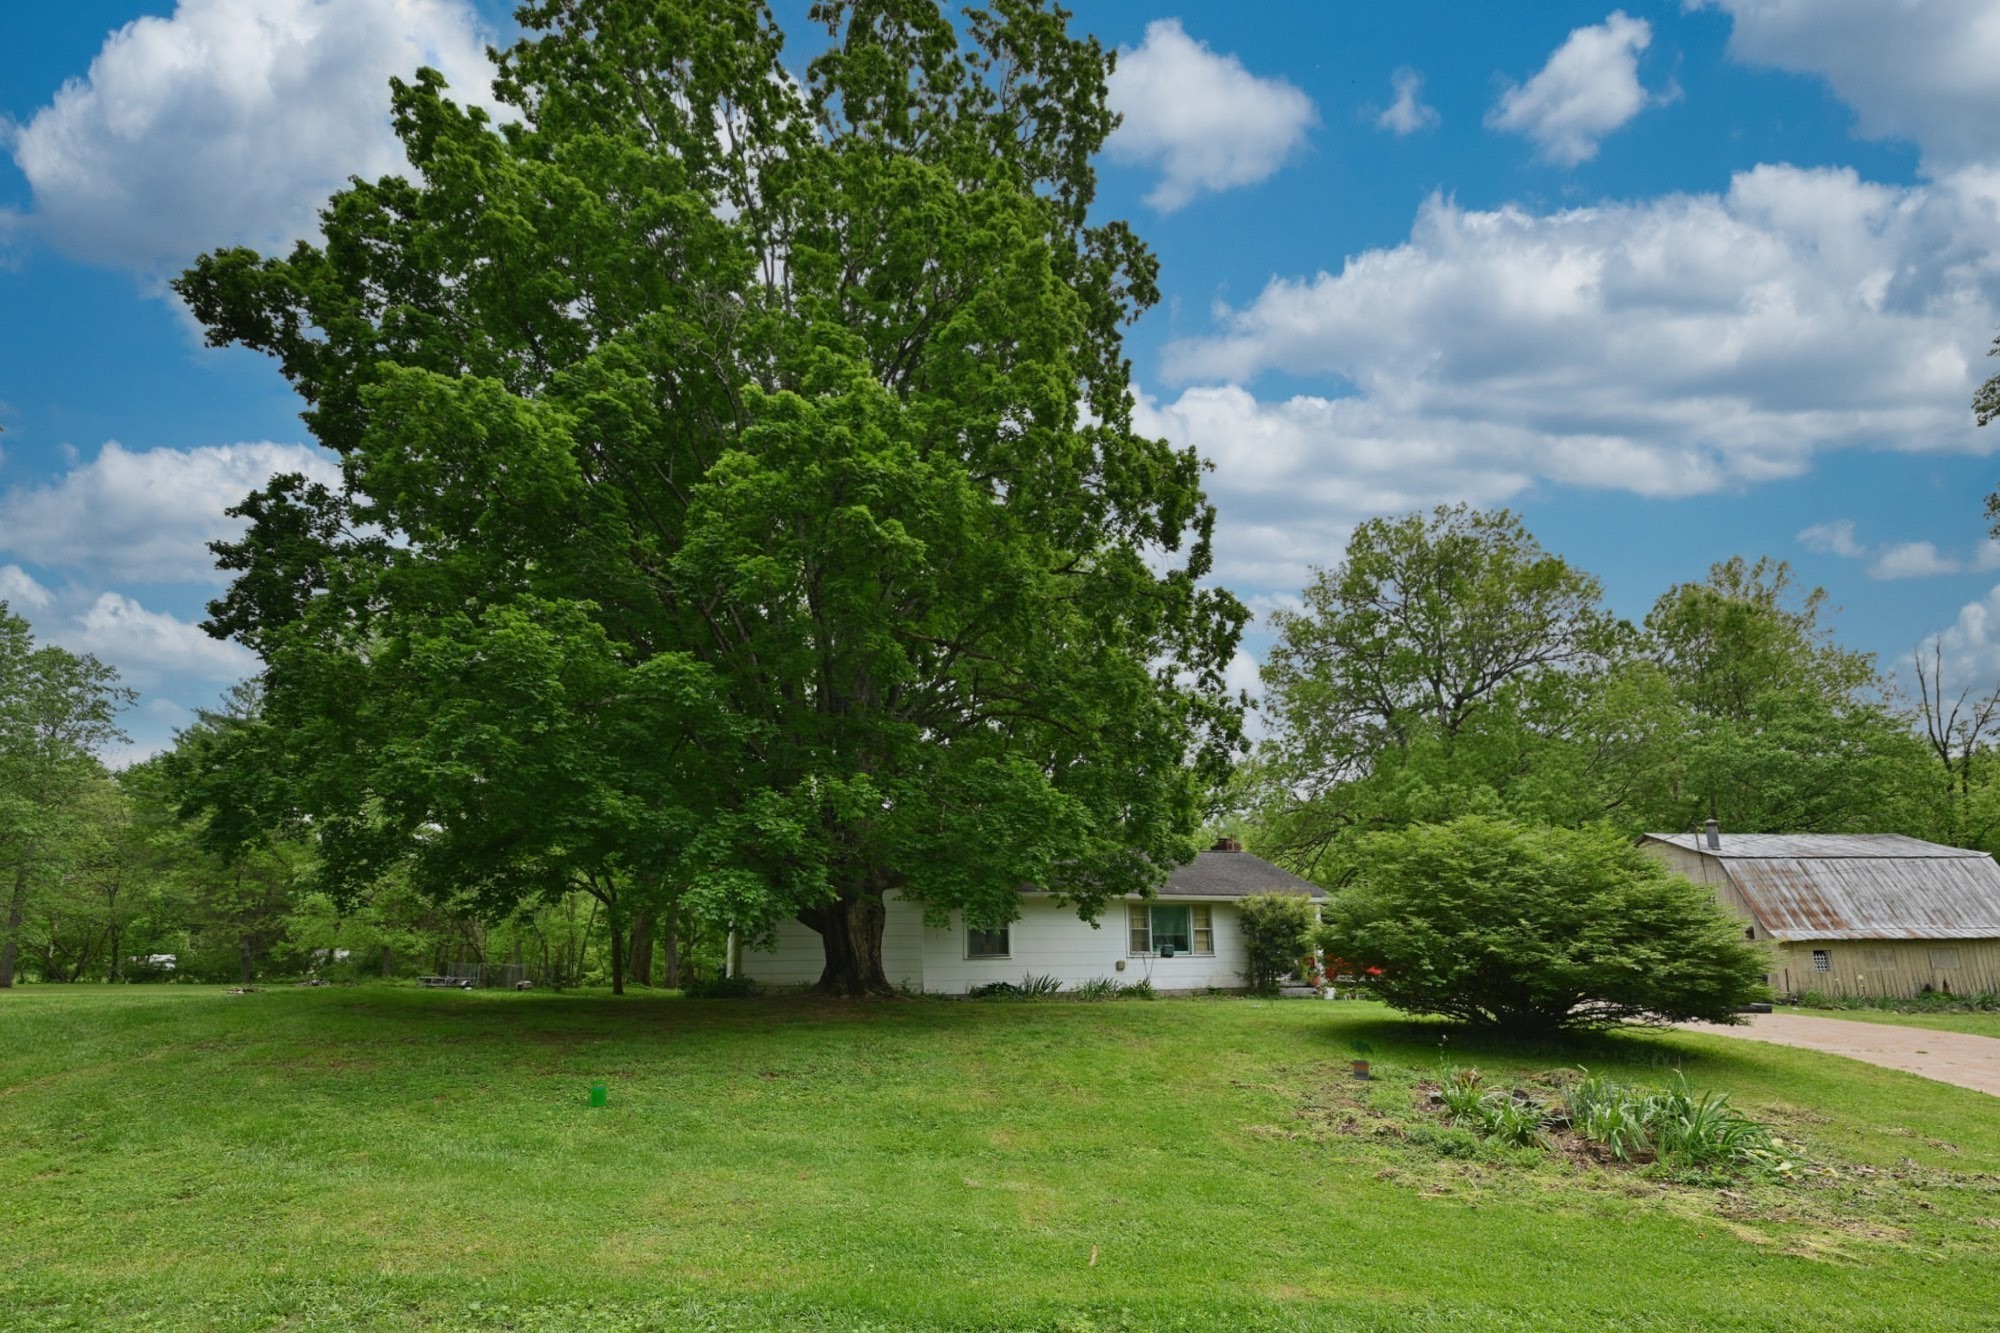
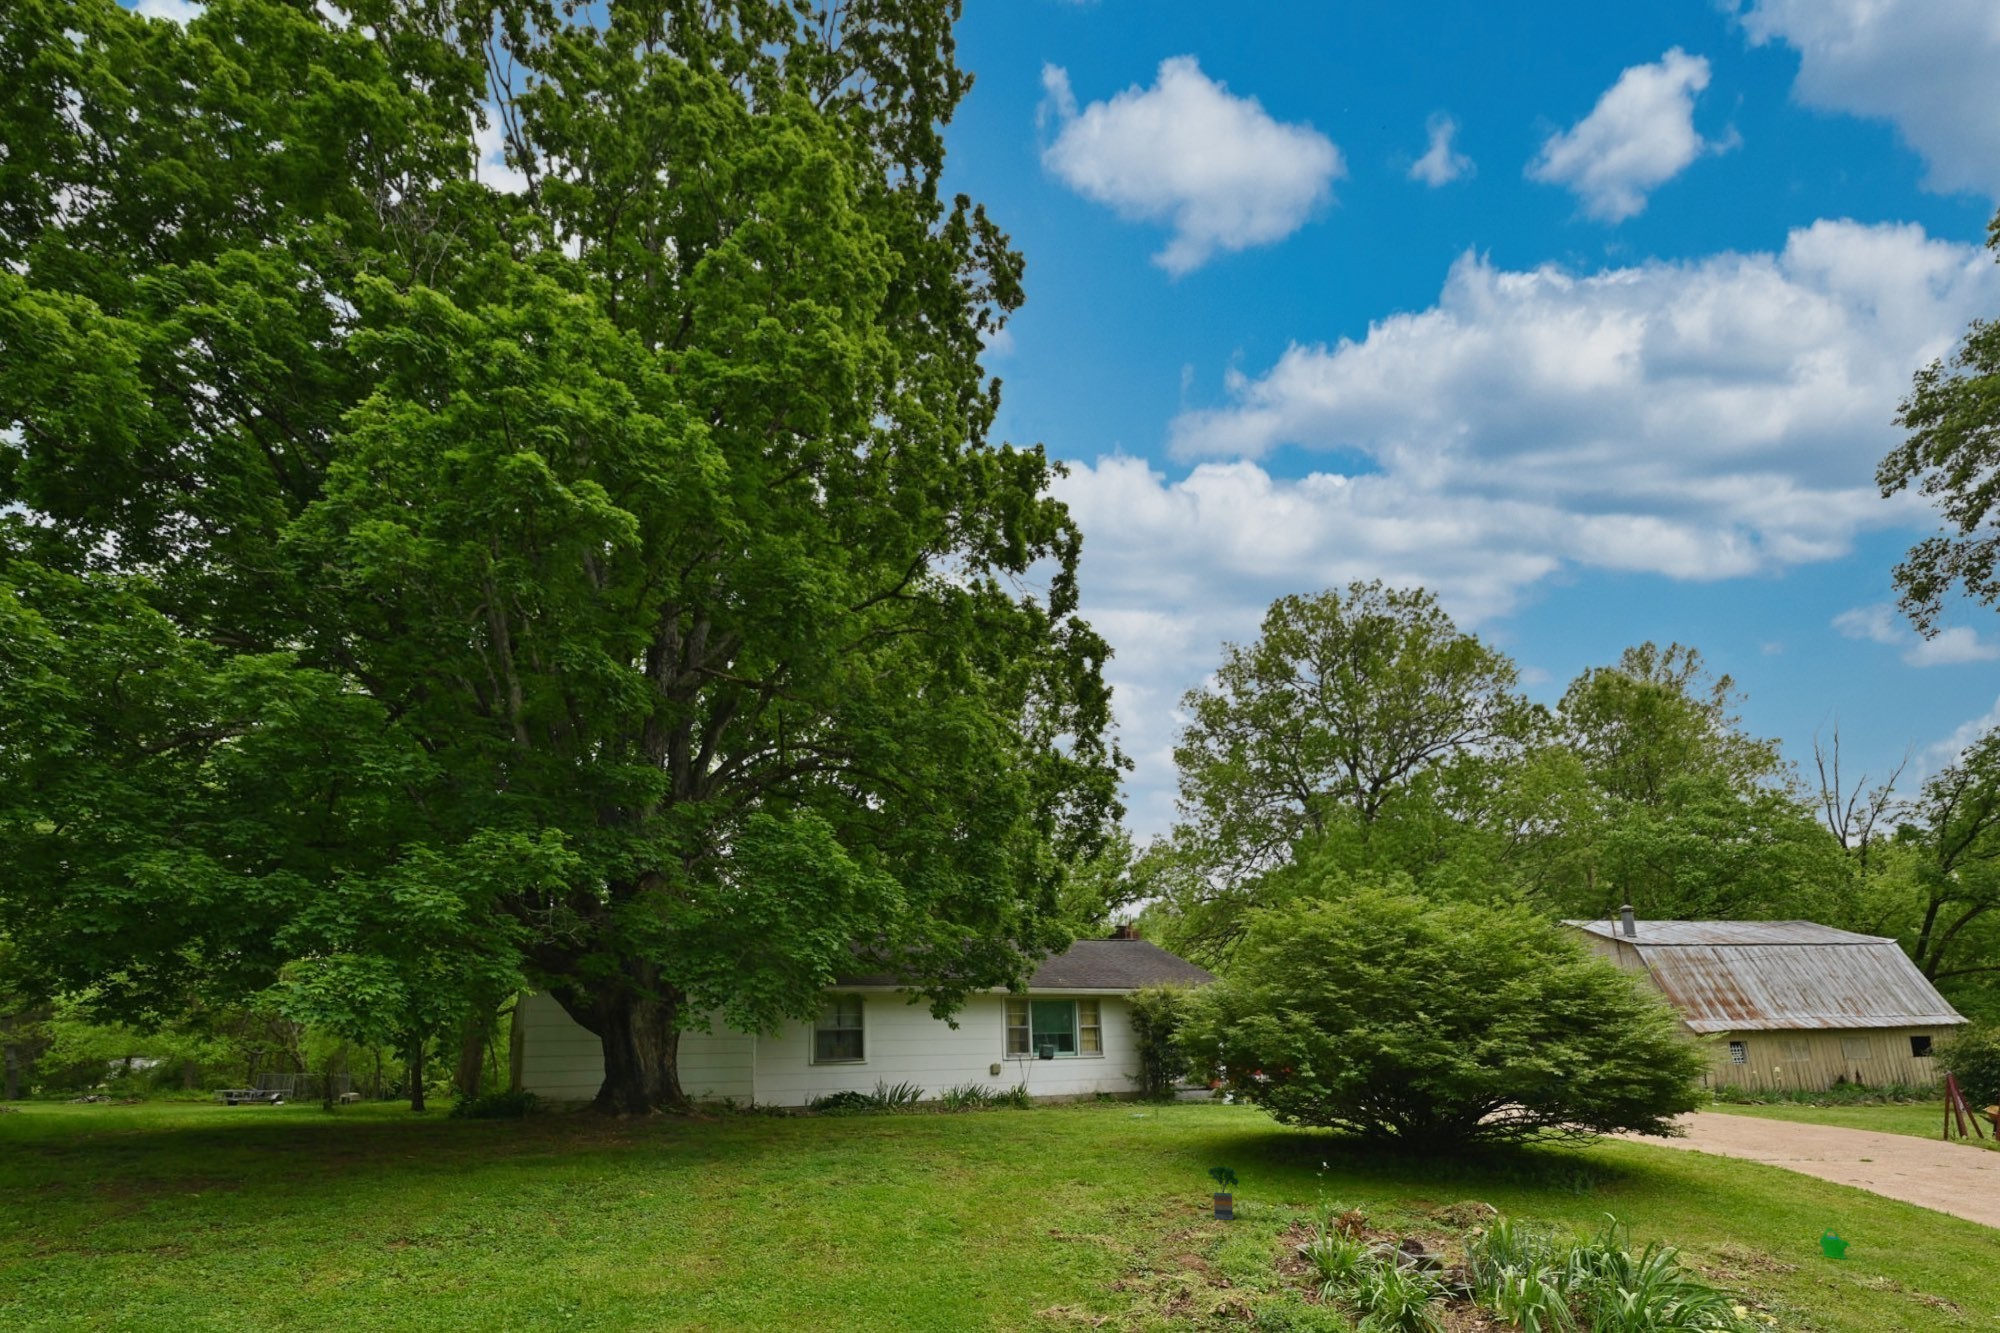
watering can: present [589,1080,607,1106] -> present [1819,1228,1851,1259]

